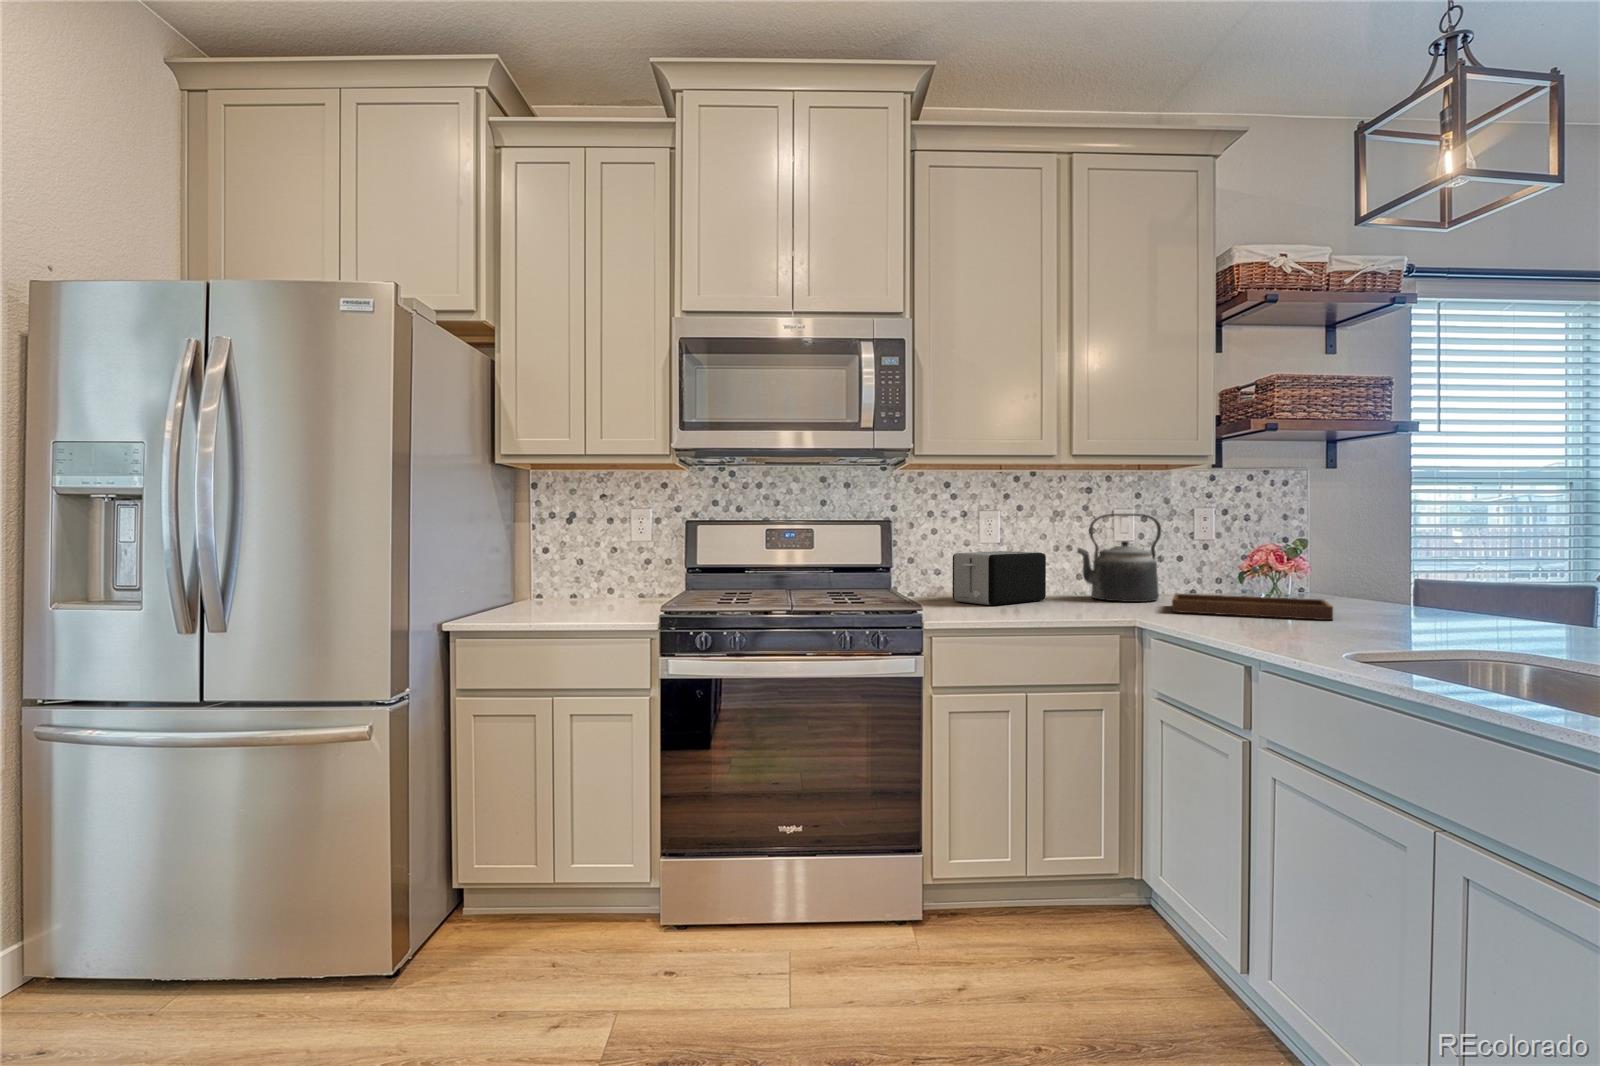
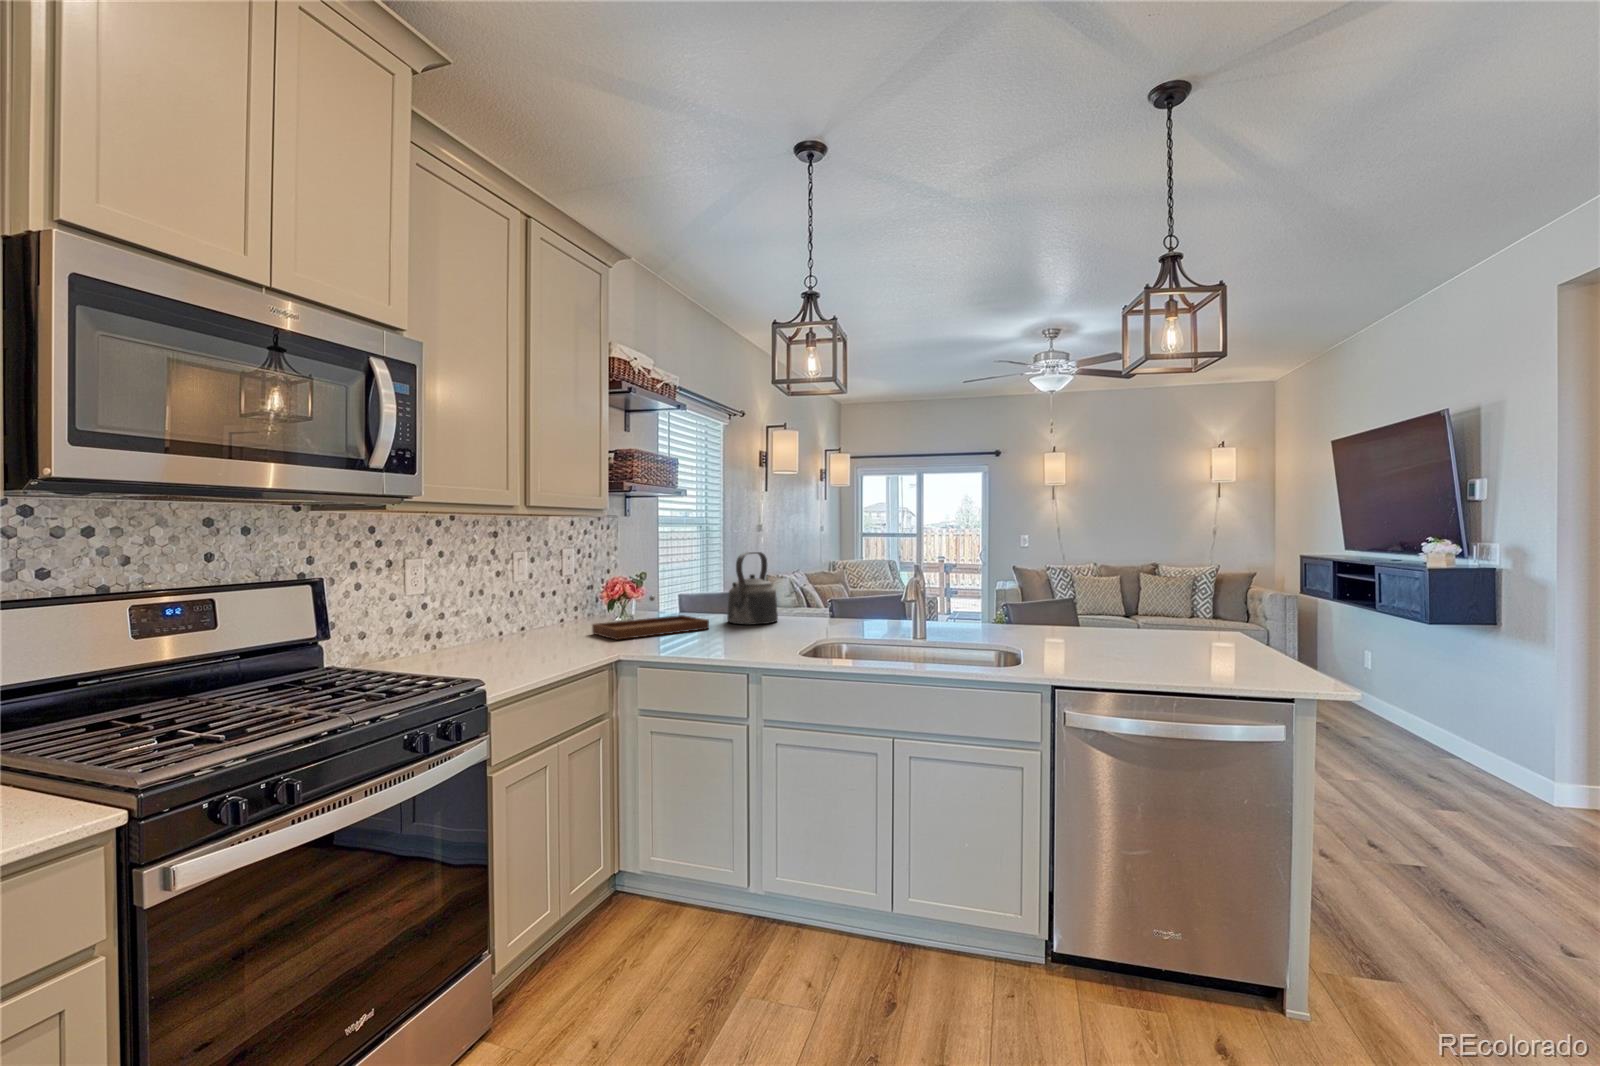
kettle: present [1077,514,1161,602] -> present [727,552,778,625]
toaster: present [953,551,1046,605] -> none [402,600,484,664]

